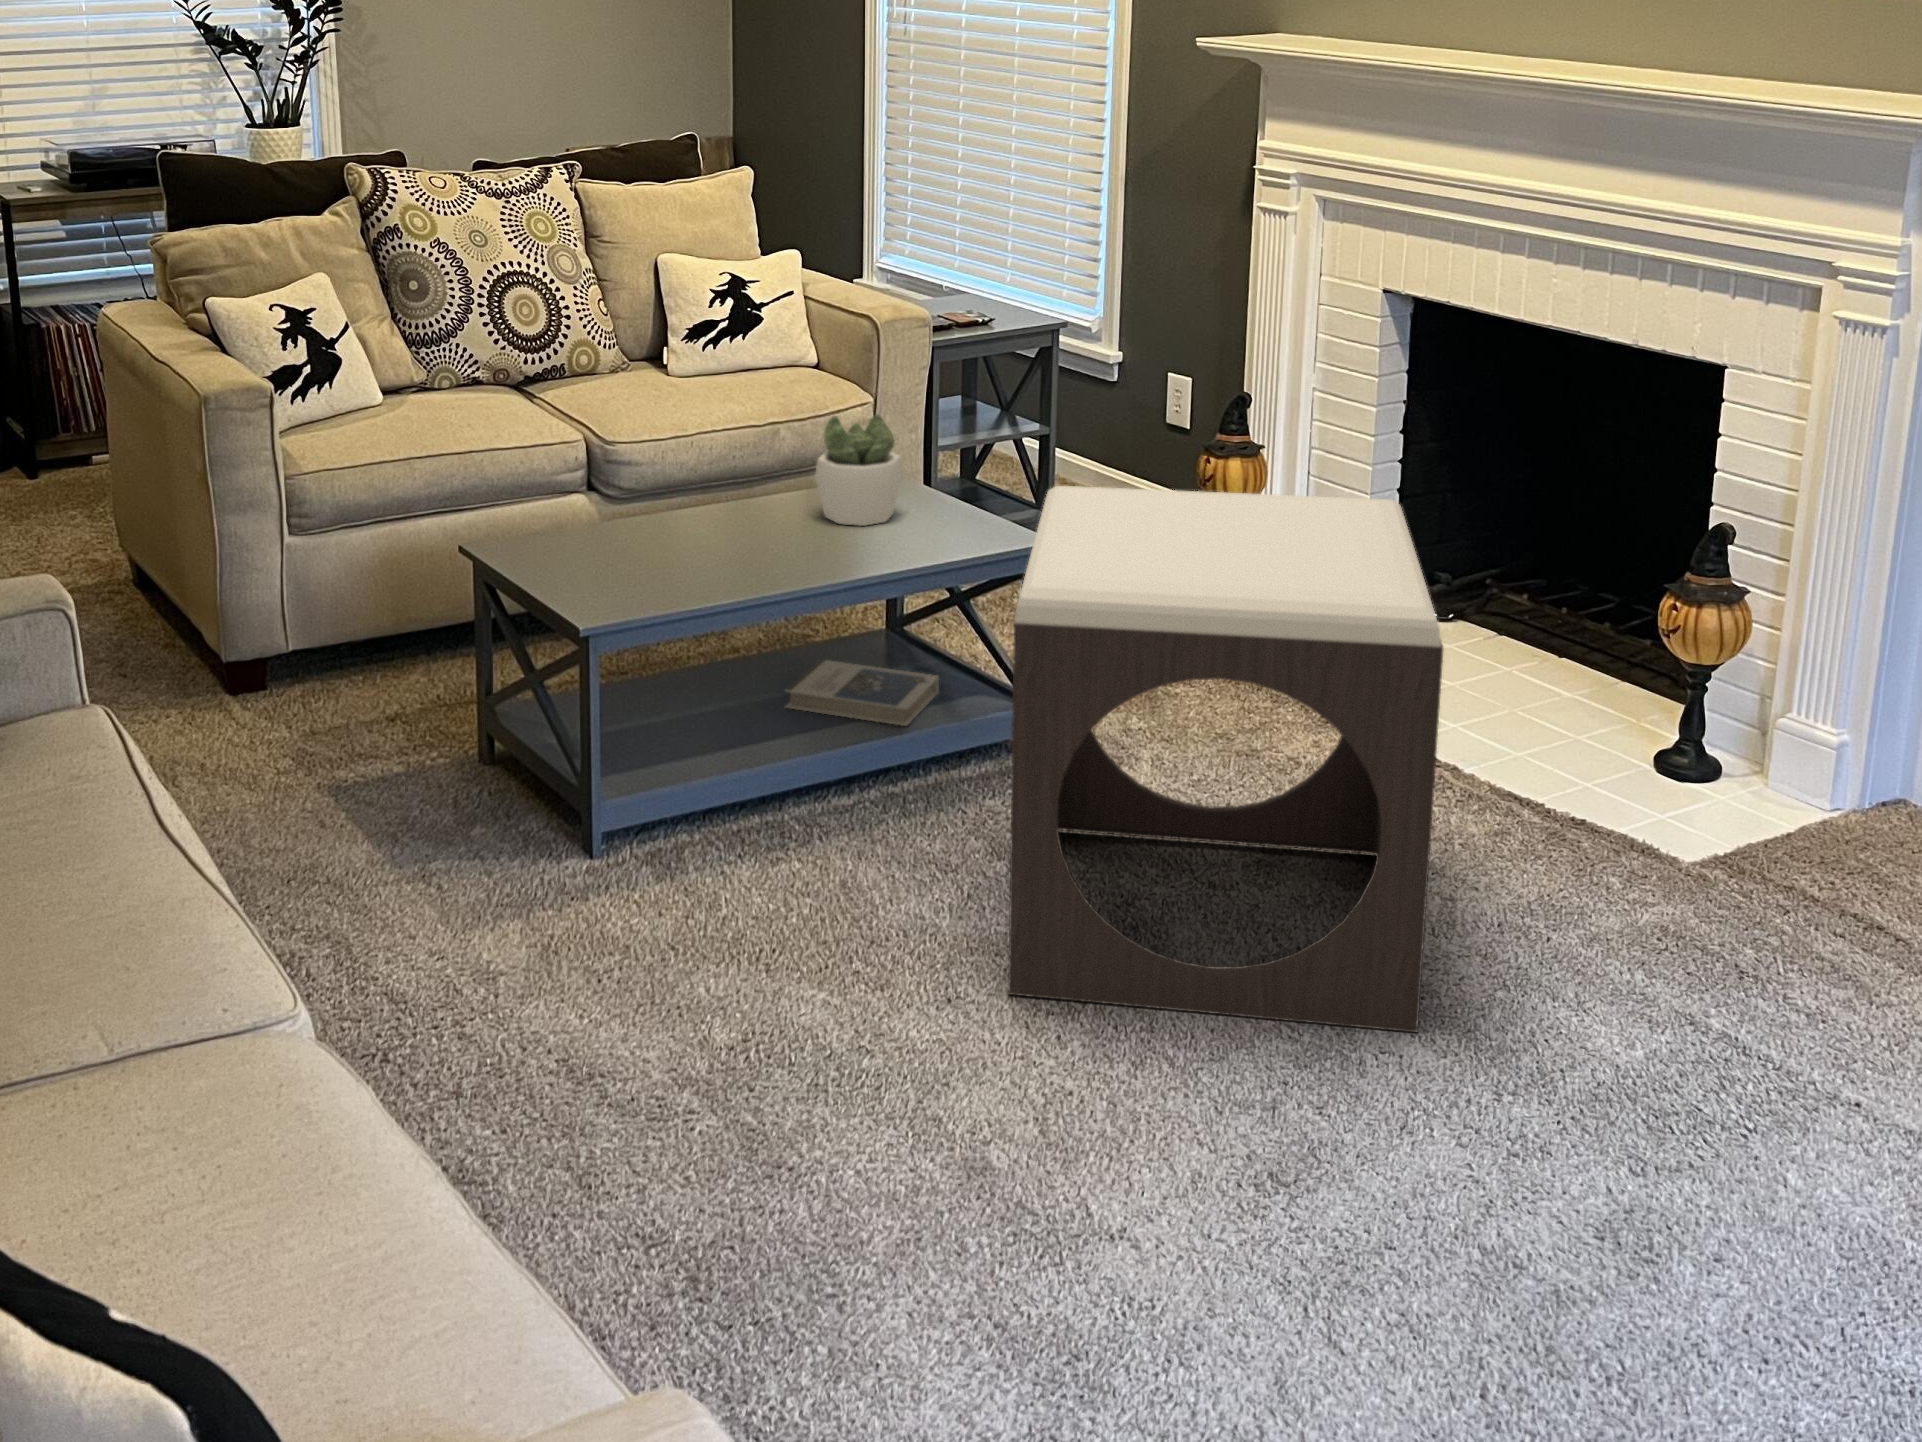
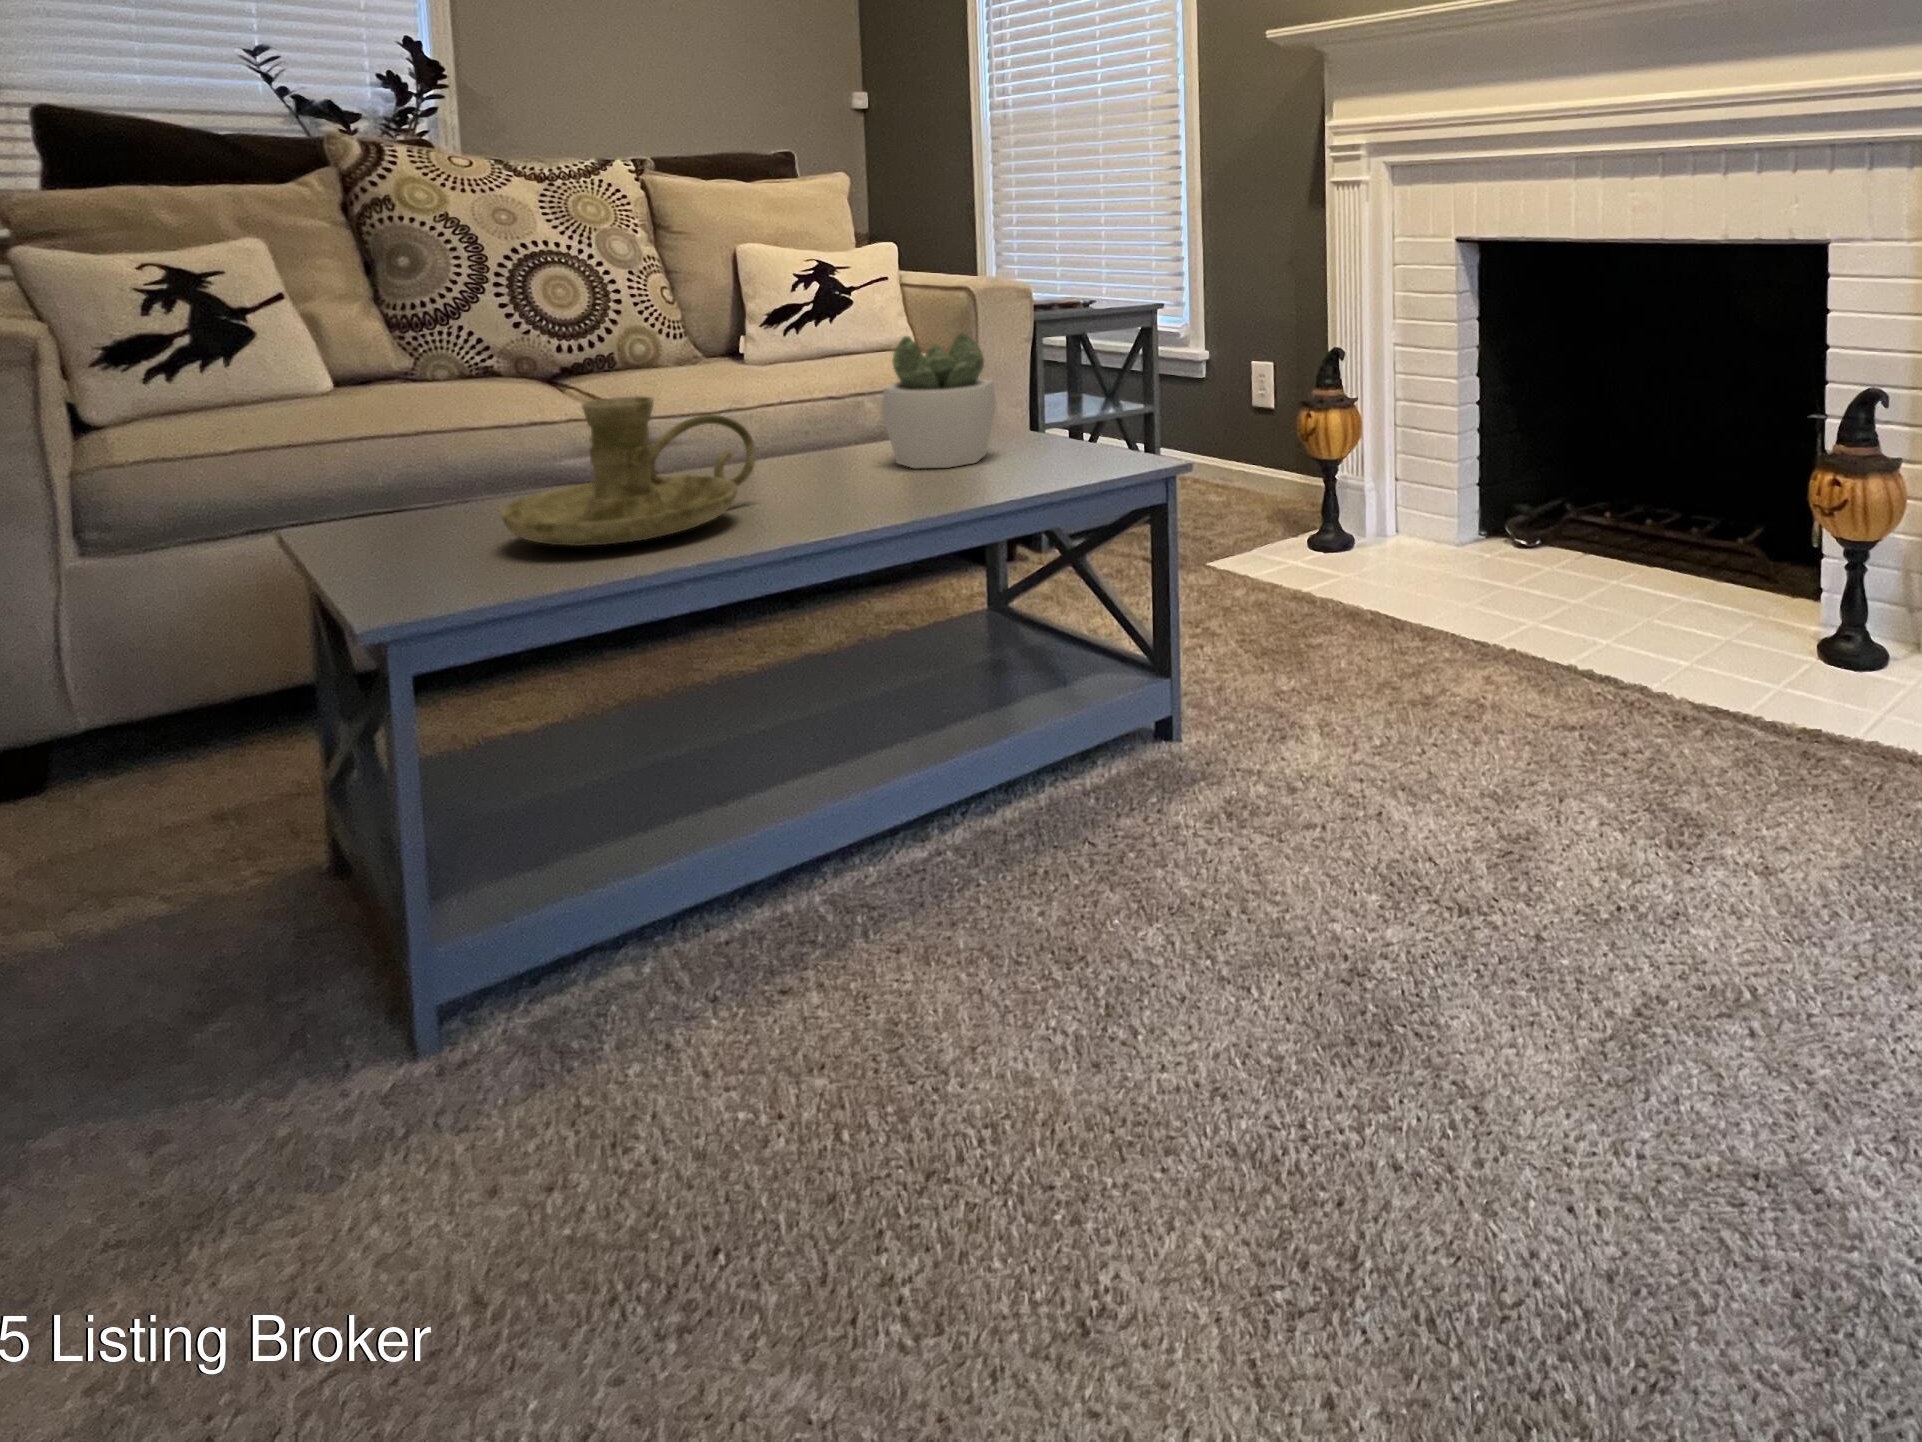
candle holder: none [593,477,736,579] -> present [501,396,756,546]
footstool: present [1008,486,1443,1032] -> none [1192,346,1914,1227]
hardback book: present [785,659,939,726] -> none [839,649,1052,725]

